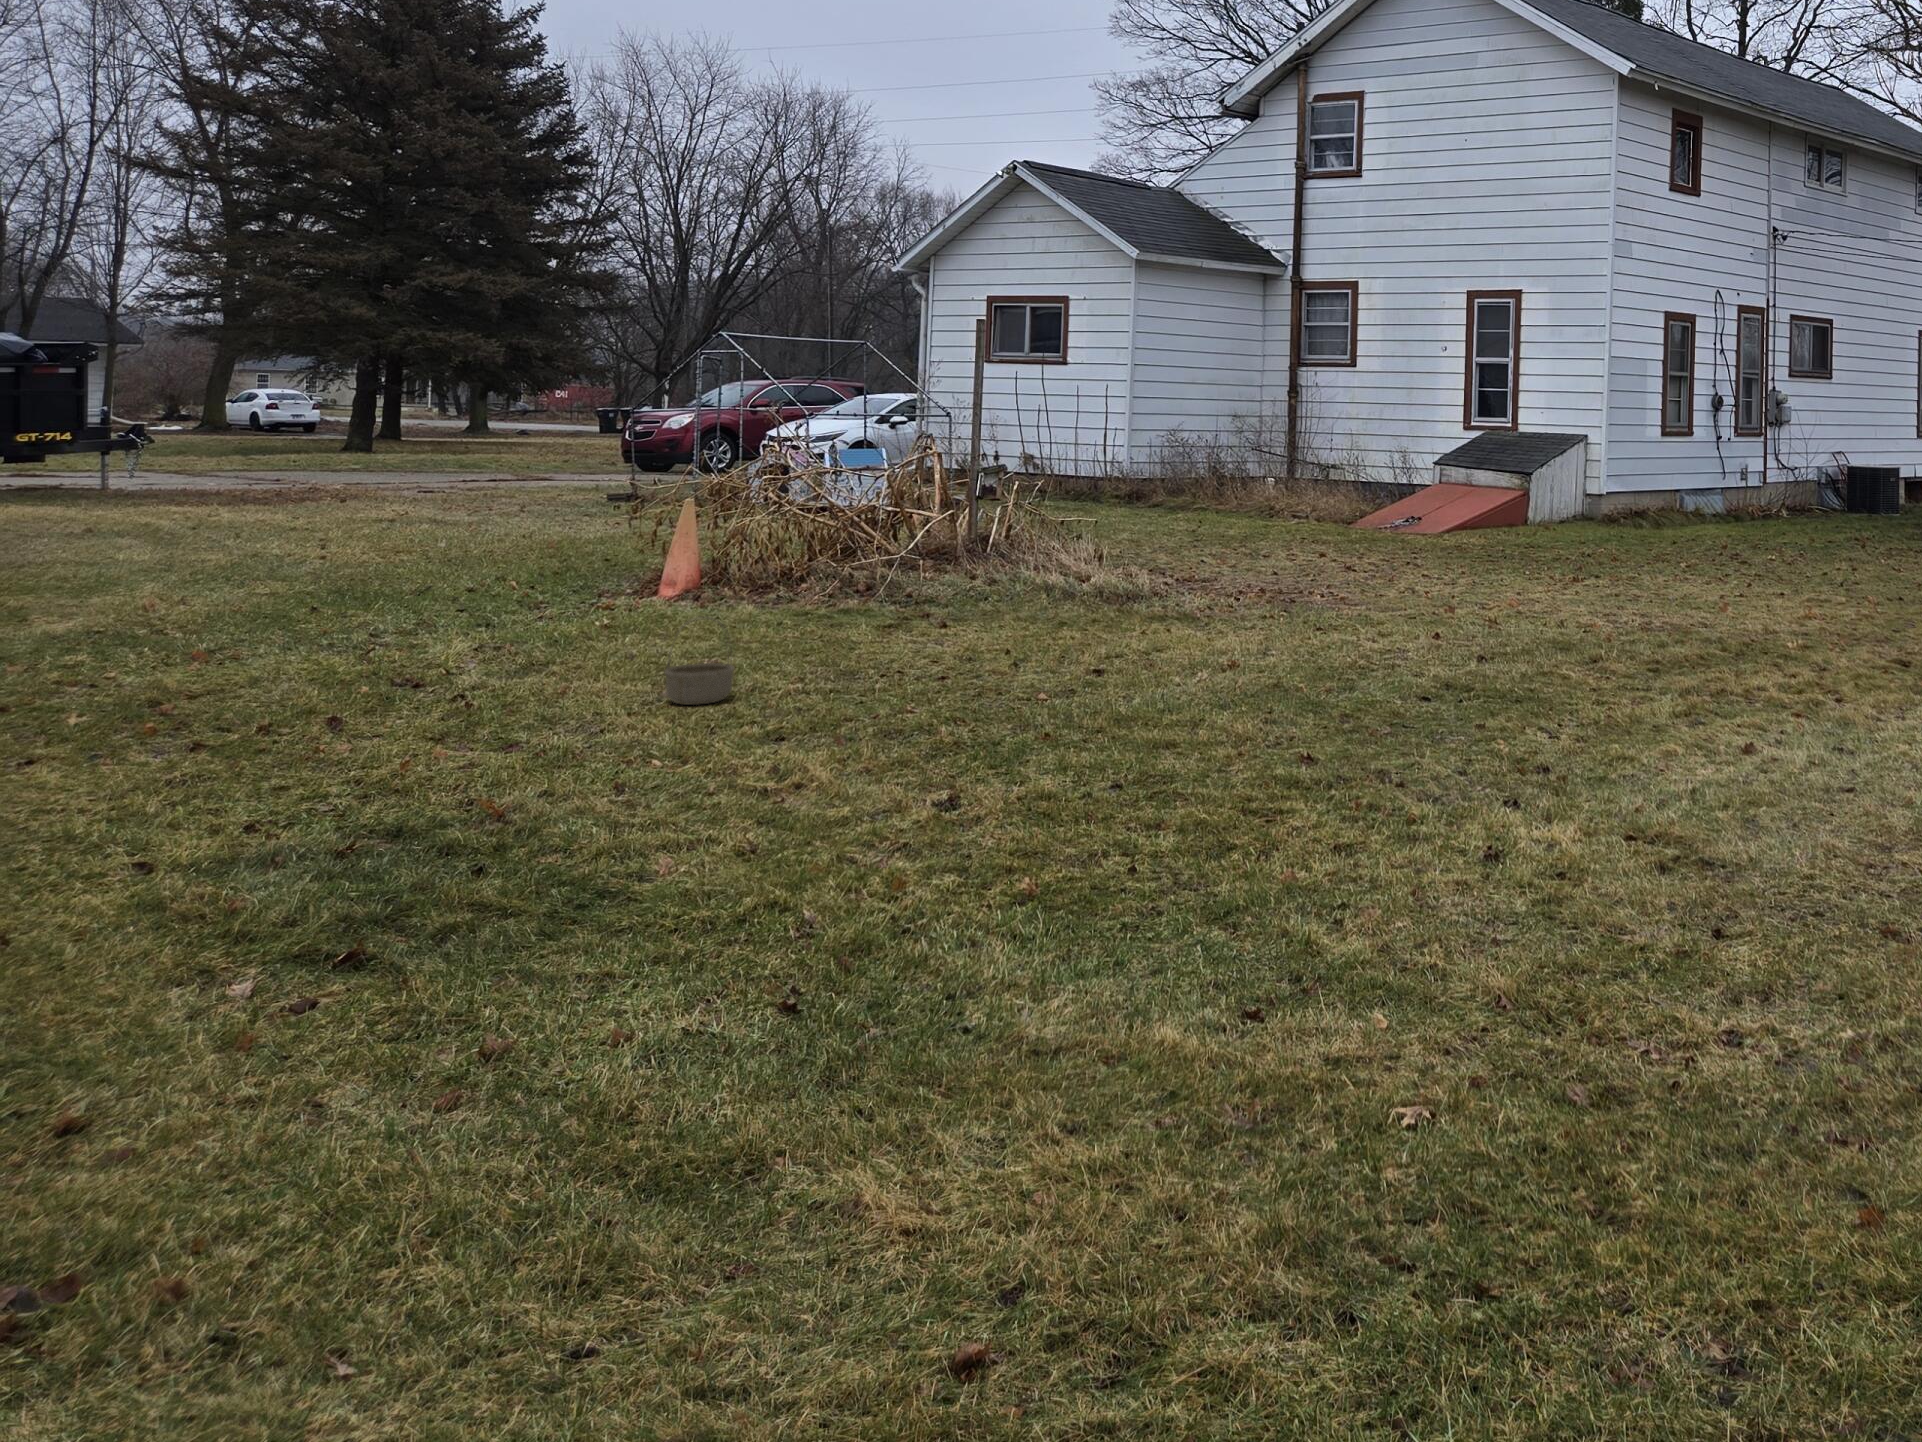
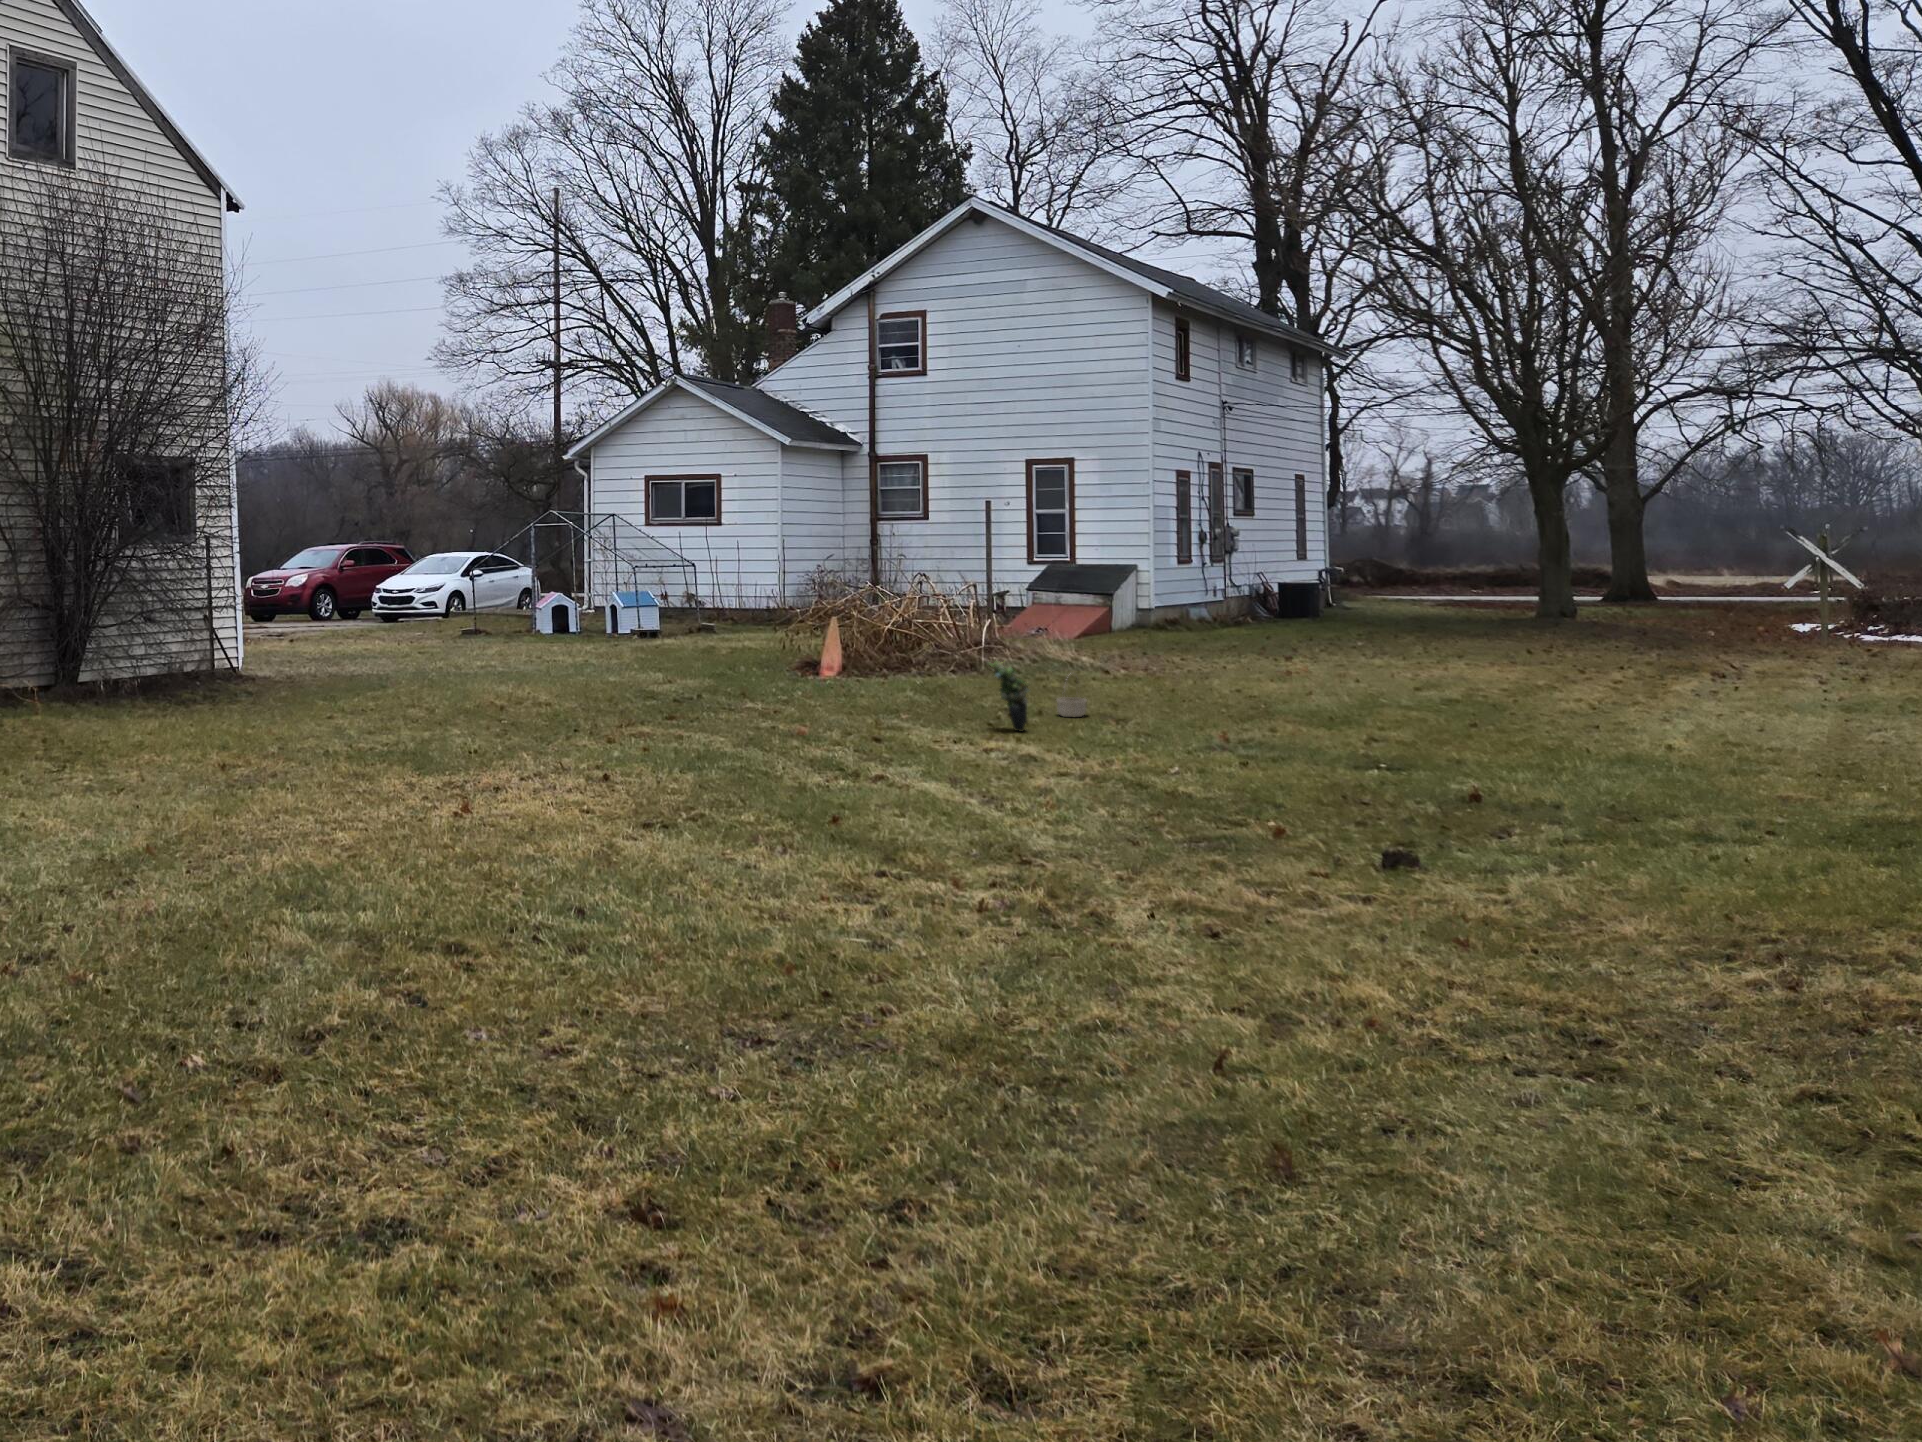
potted plant: none [374,592,474,743] -> present [990,661,1030,731]

